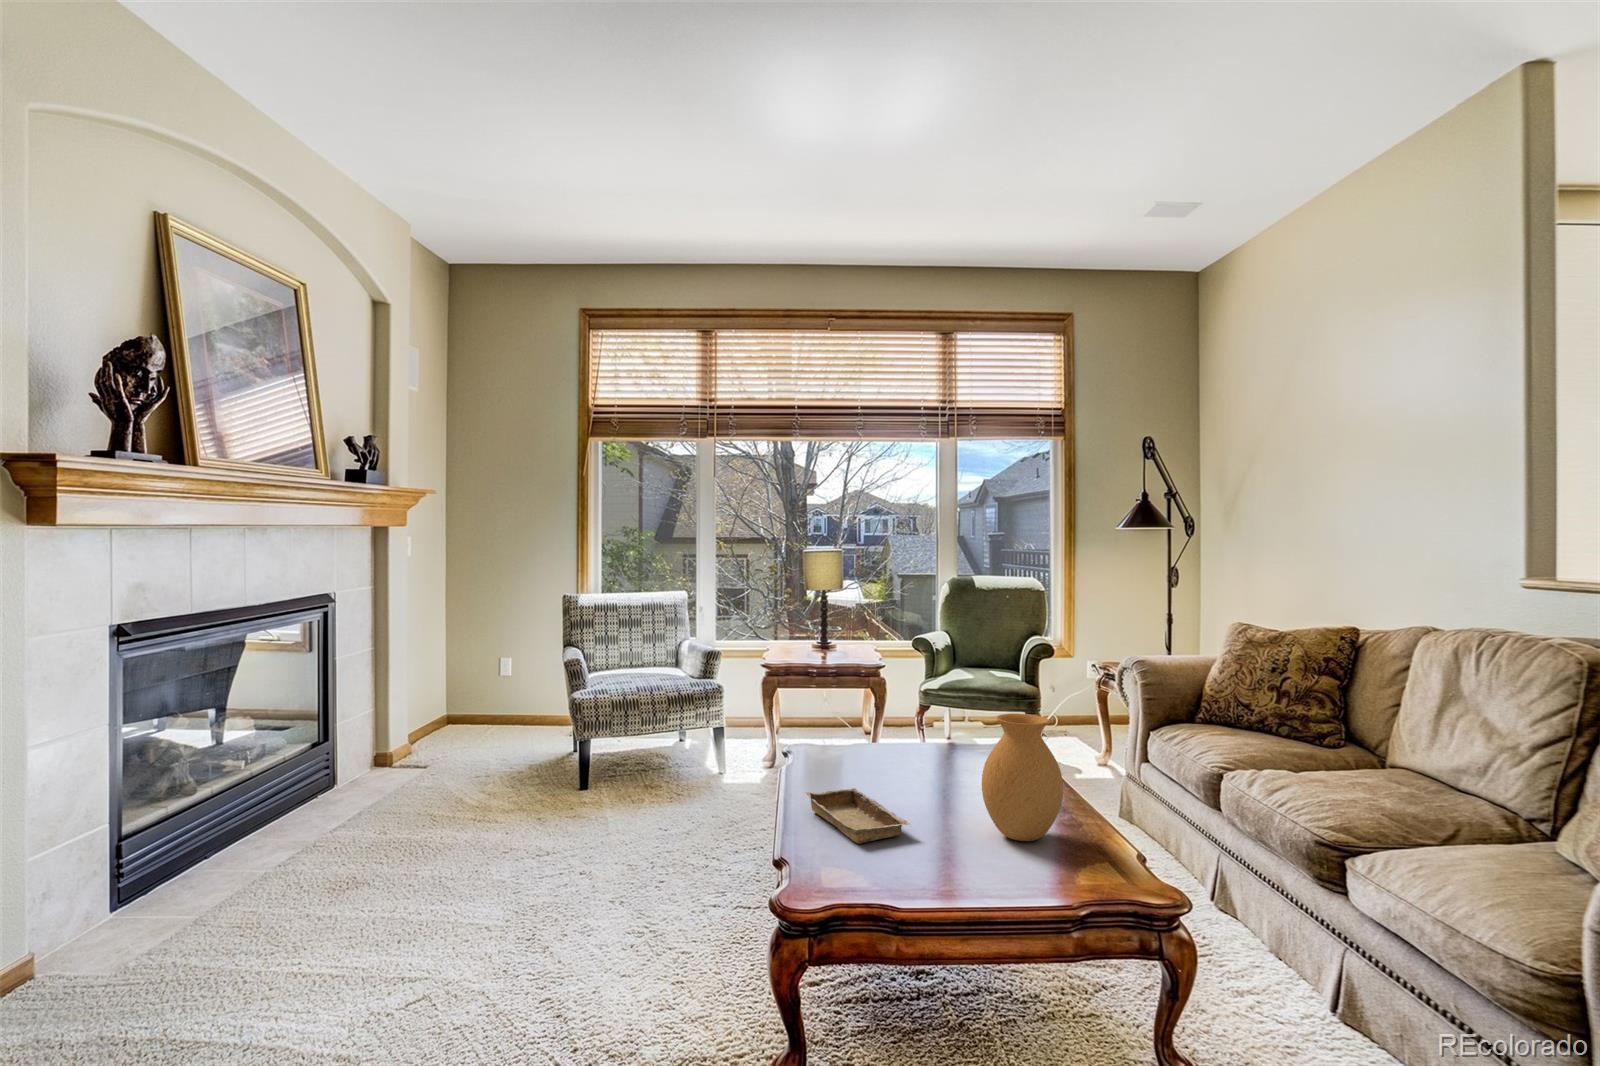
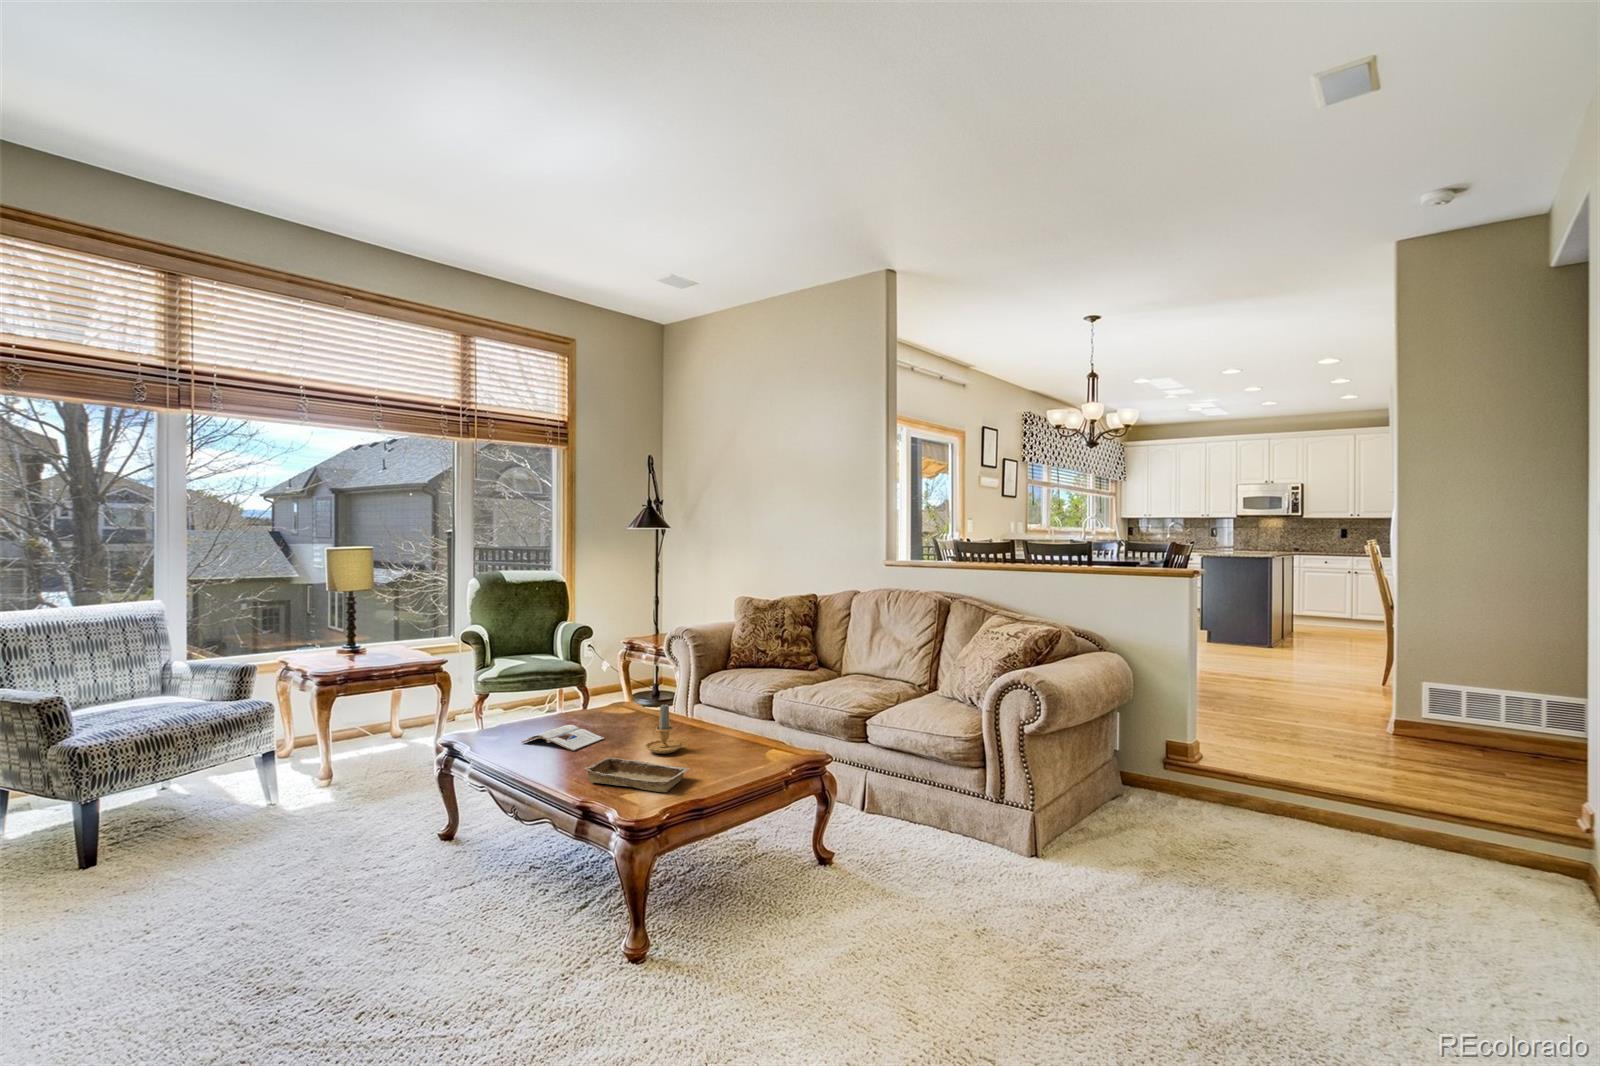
vase: present [982,713,1063,841] -> none [722,672,778,762]
candle: none [920,738,968,804] -> present [645,704,689,754]
magazine: none [832,749,911,777] -> present [521,725,604,751]

